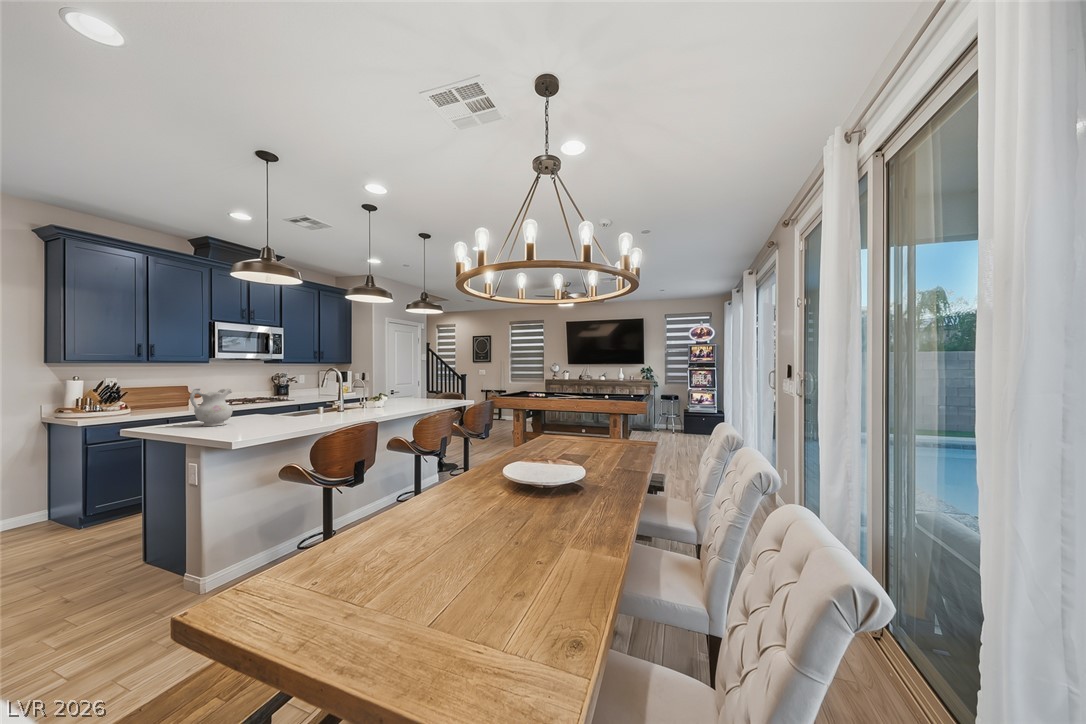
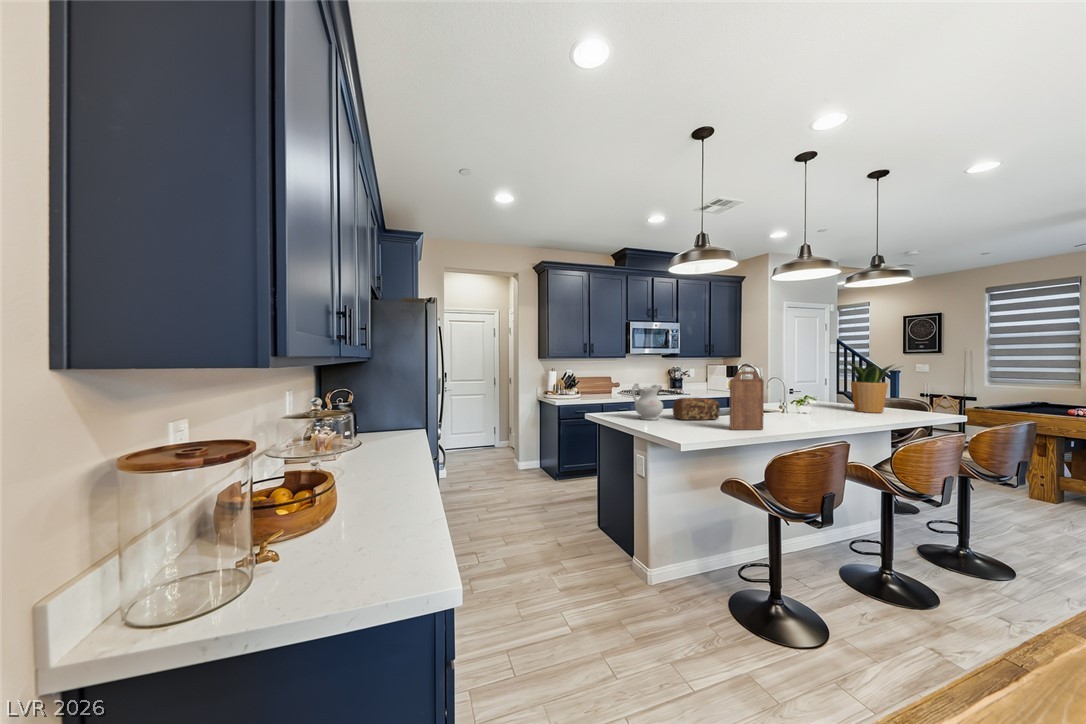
potted plant: none [408,366,446,404] -> present [844,362,901,413]
cutting board: none [299,373,332,426] -> present [730,371,764,430]
bread loaf: none [246,400,297,423] -> present [673,397,720,420]

